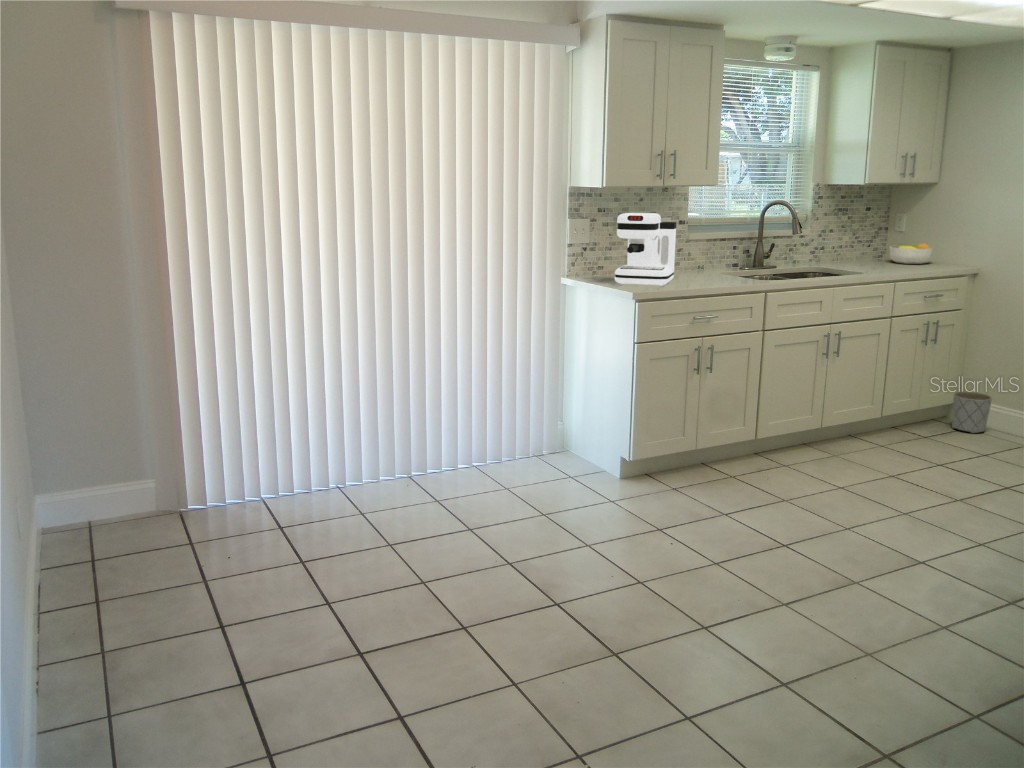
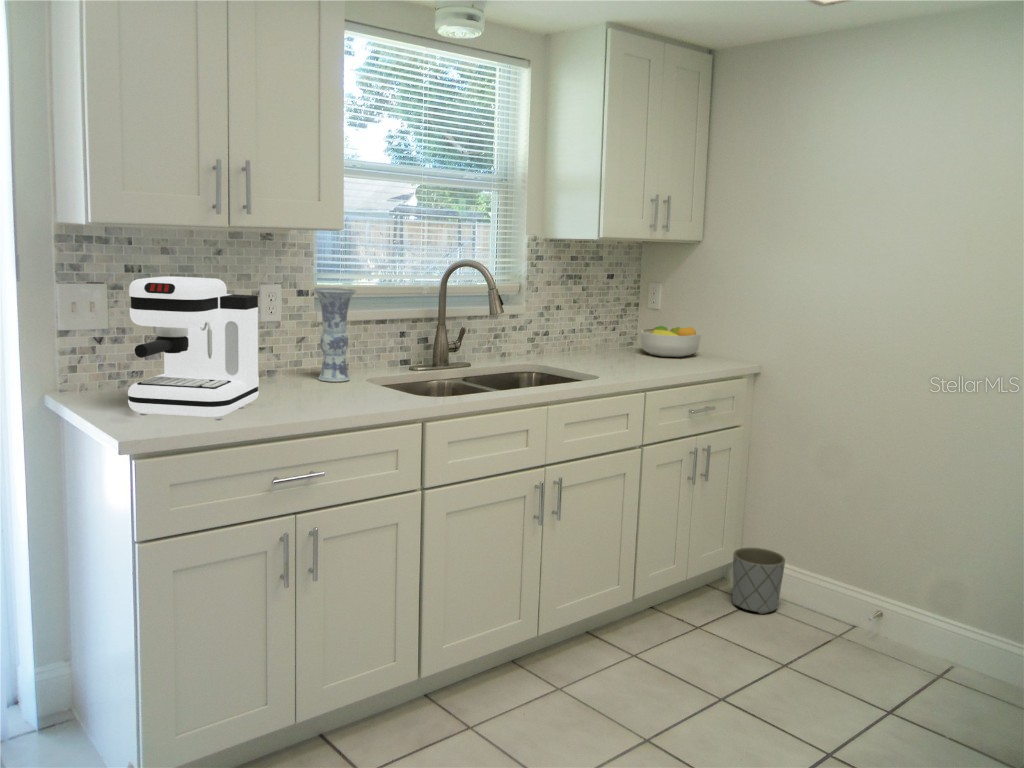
vase: none [691,219,716,274] -> present [313,288,356,382]

